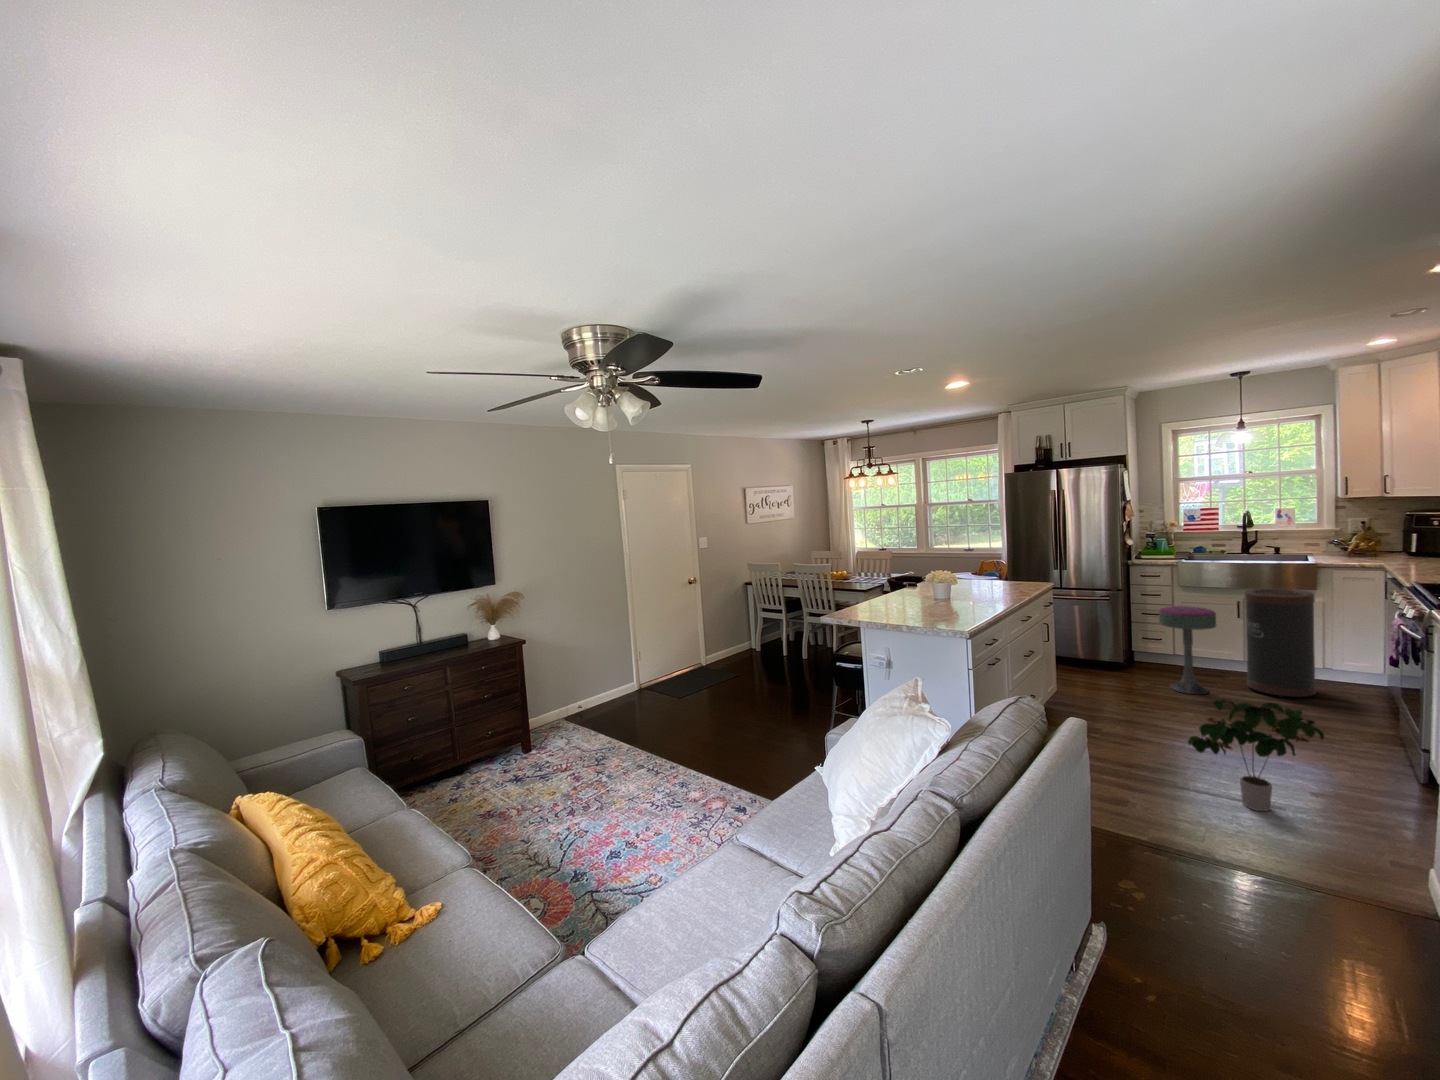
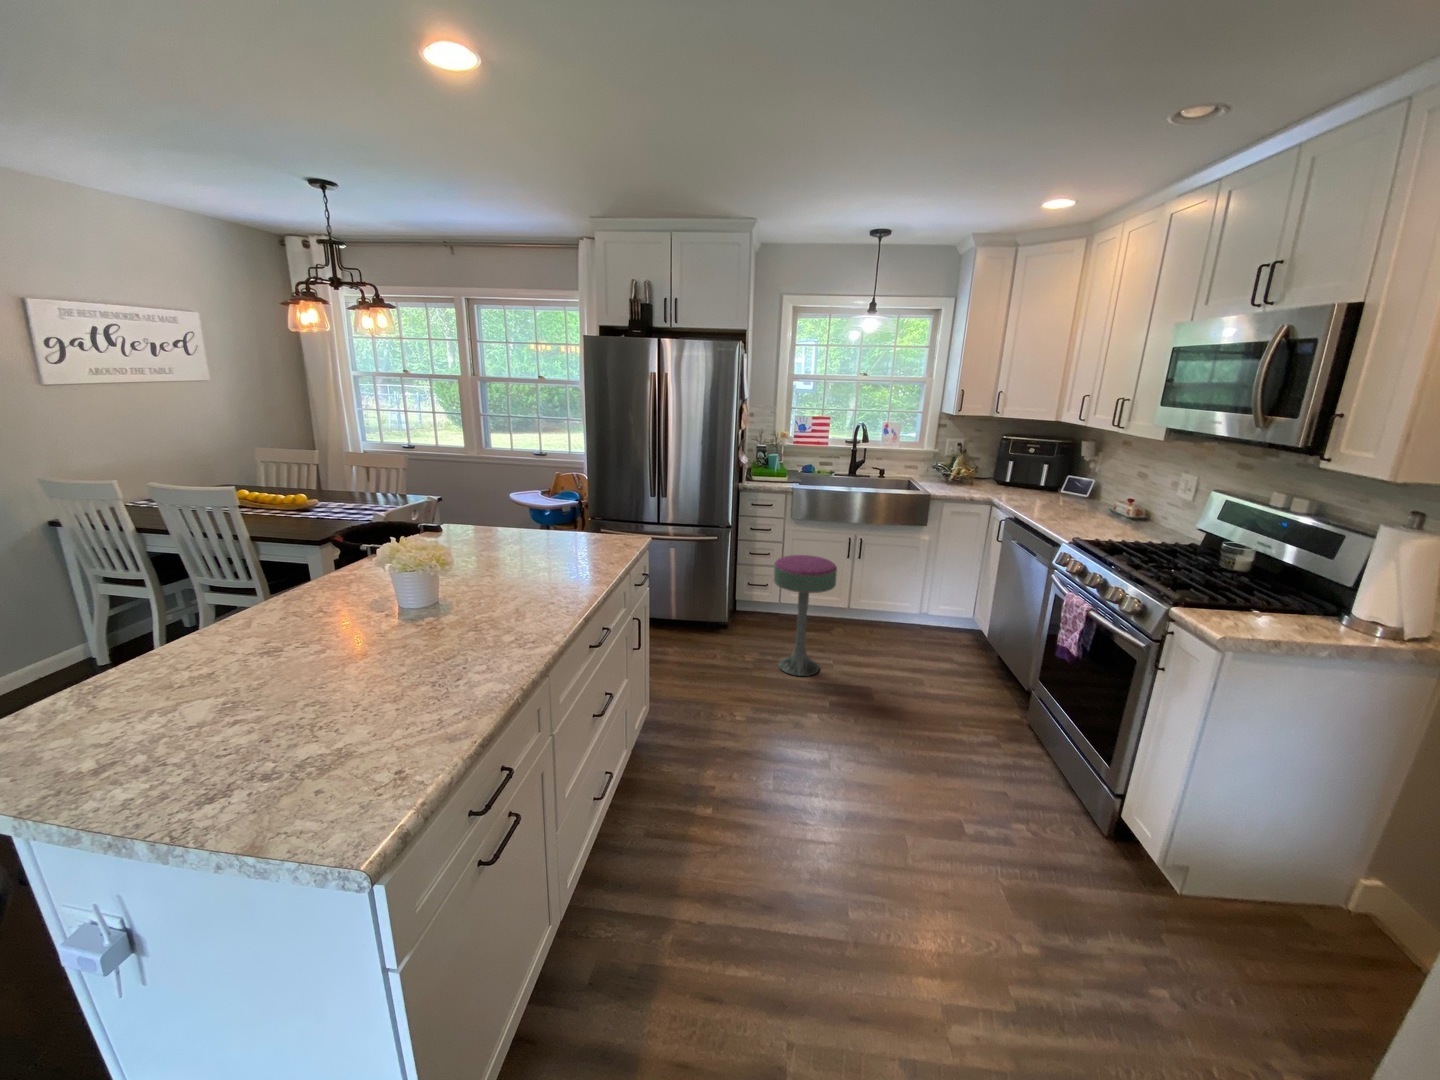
trash can: present [1245,588,1316,697] -> none [854,528,930,667]
potted plant: present [1188,698,1324,811] -> none [839,792,1027,975]

